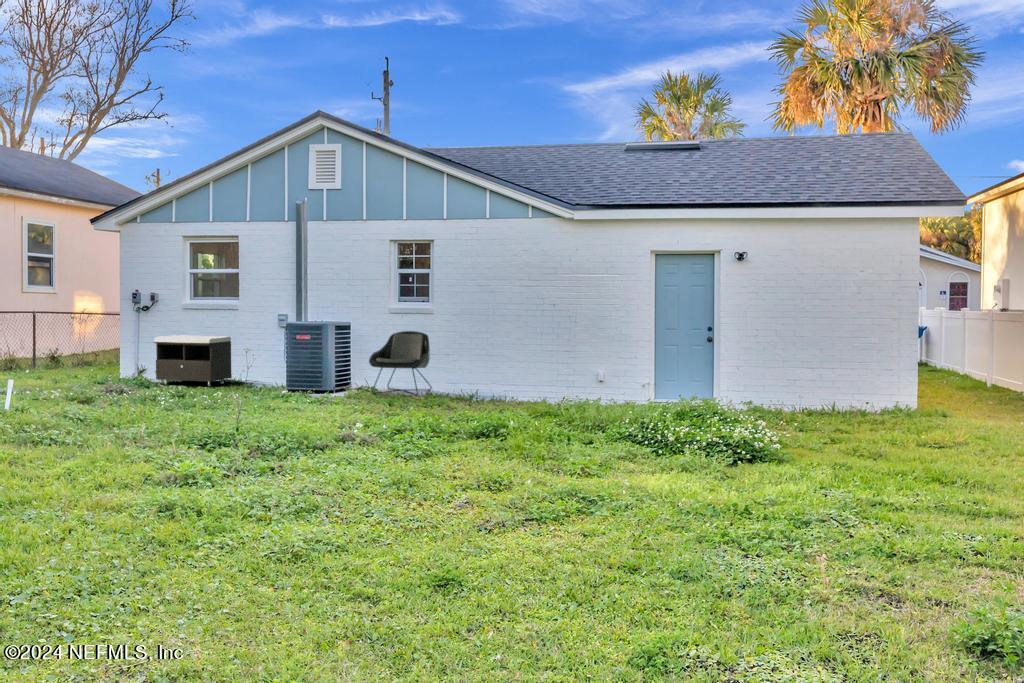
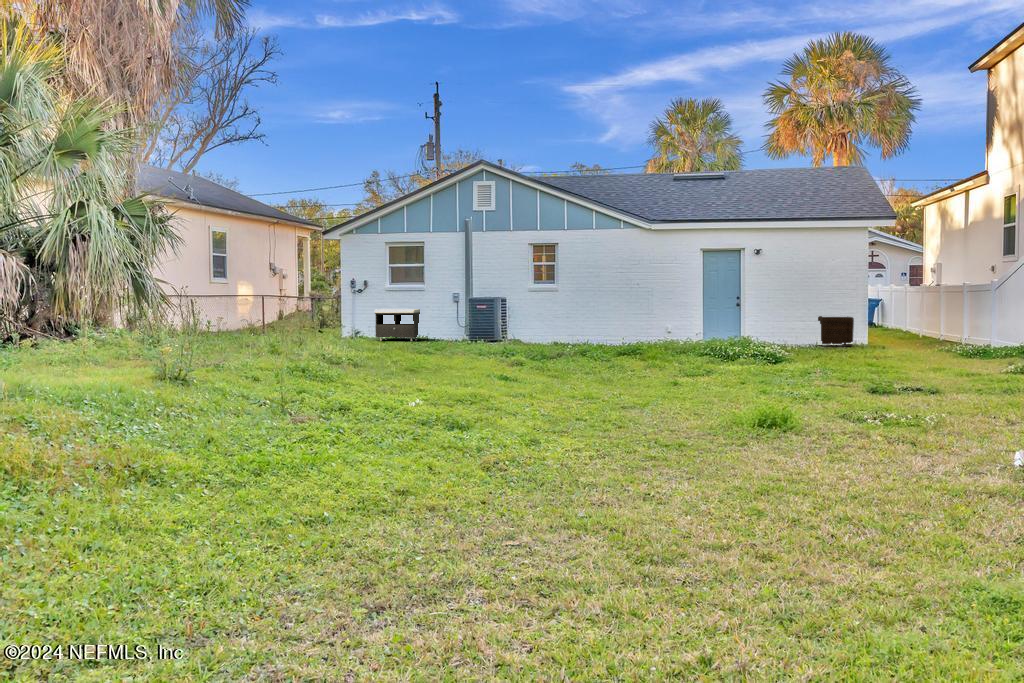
lounge chair: present [369,331,431,396] -> none [523,303,560,344]
wooden crate: none [828,360,894,414] -> present [818,316,854,347]

